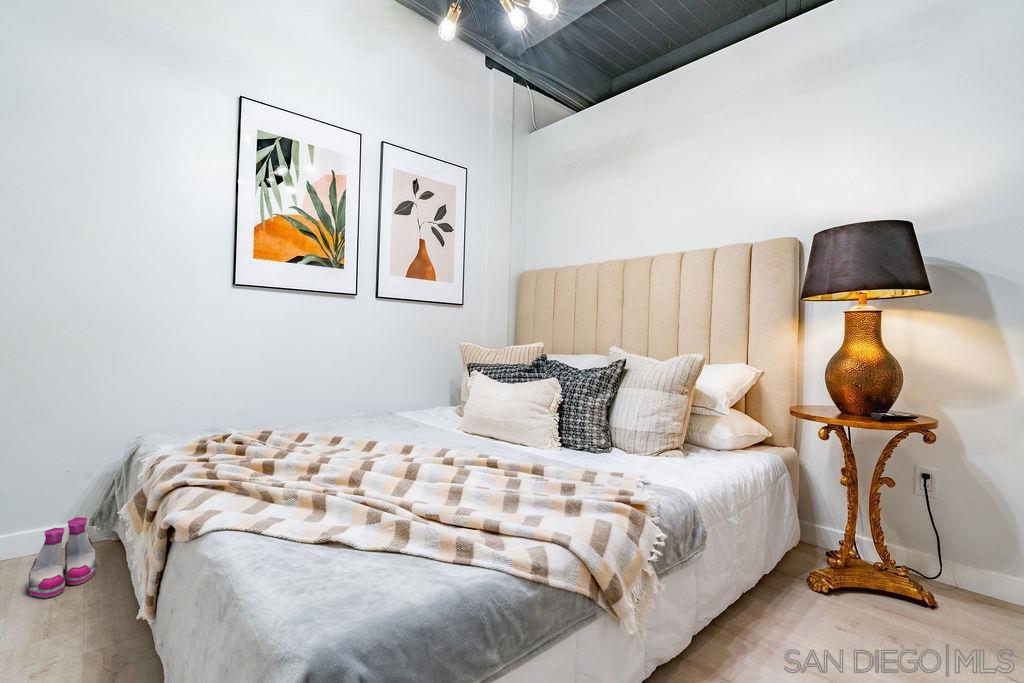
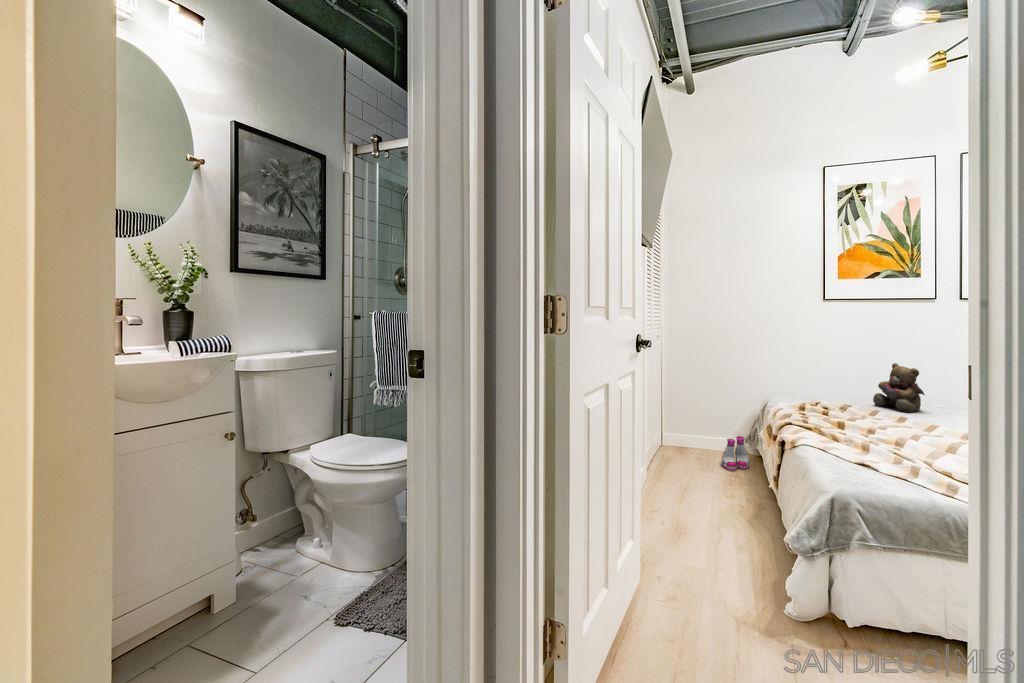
teddy bear: none [299,368,355,431] -> present [873,363,925,412]

